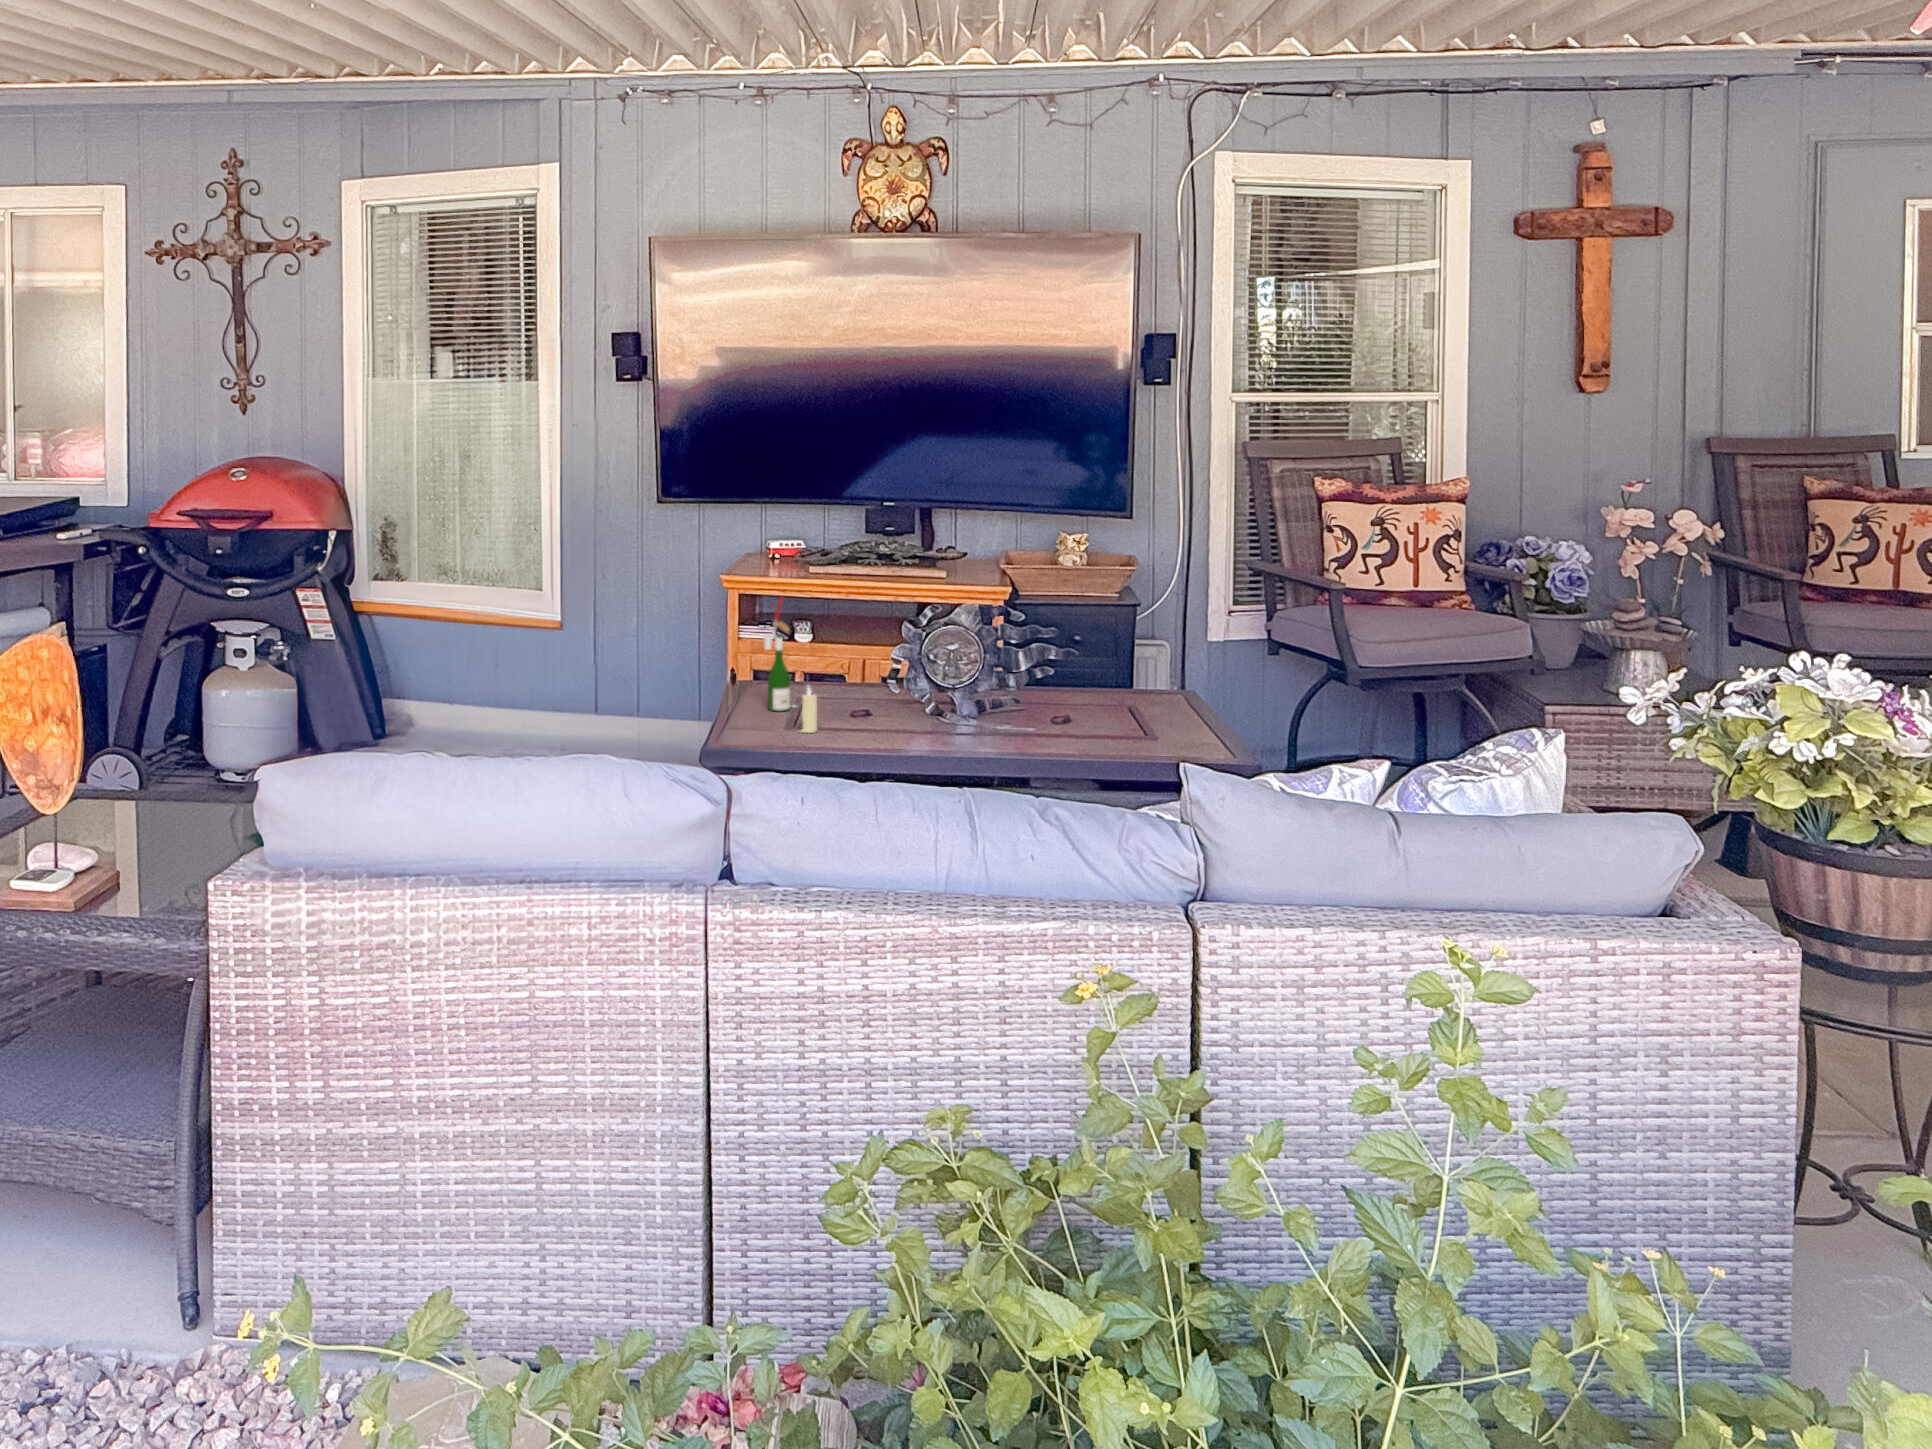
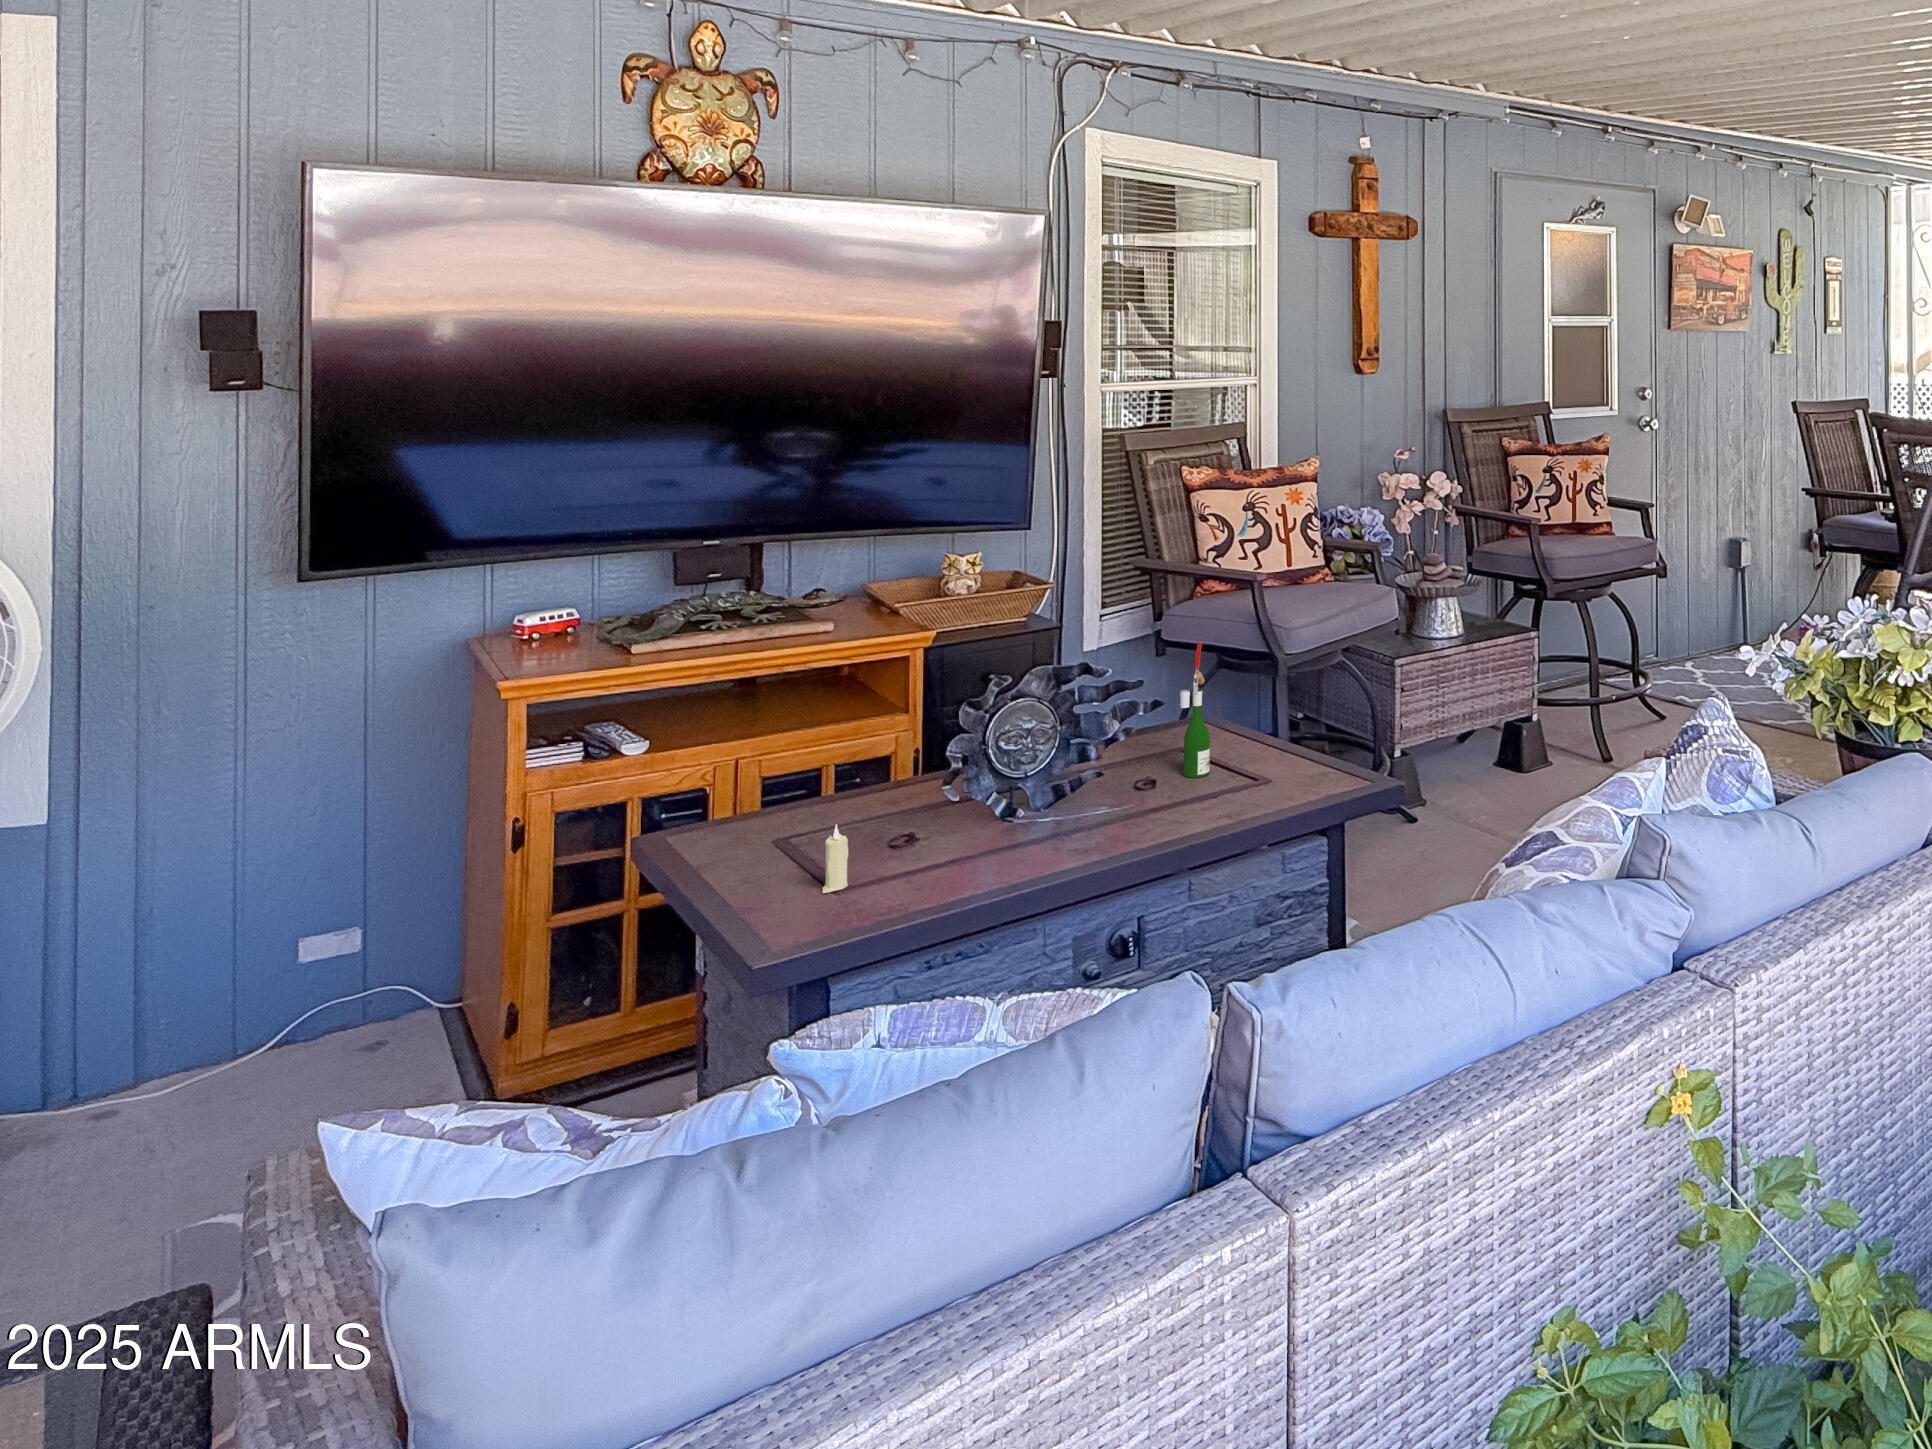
wine bottle: present [764,597,796,712] -> present [1180,643,1210,778]

